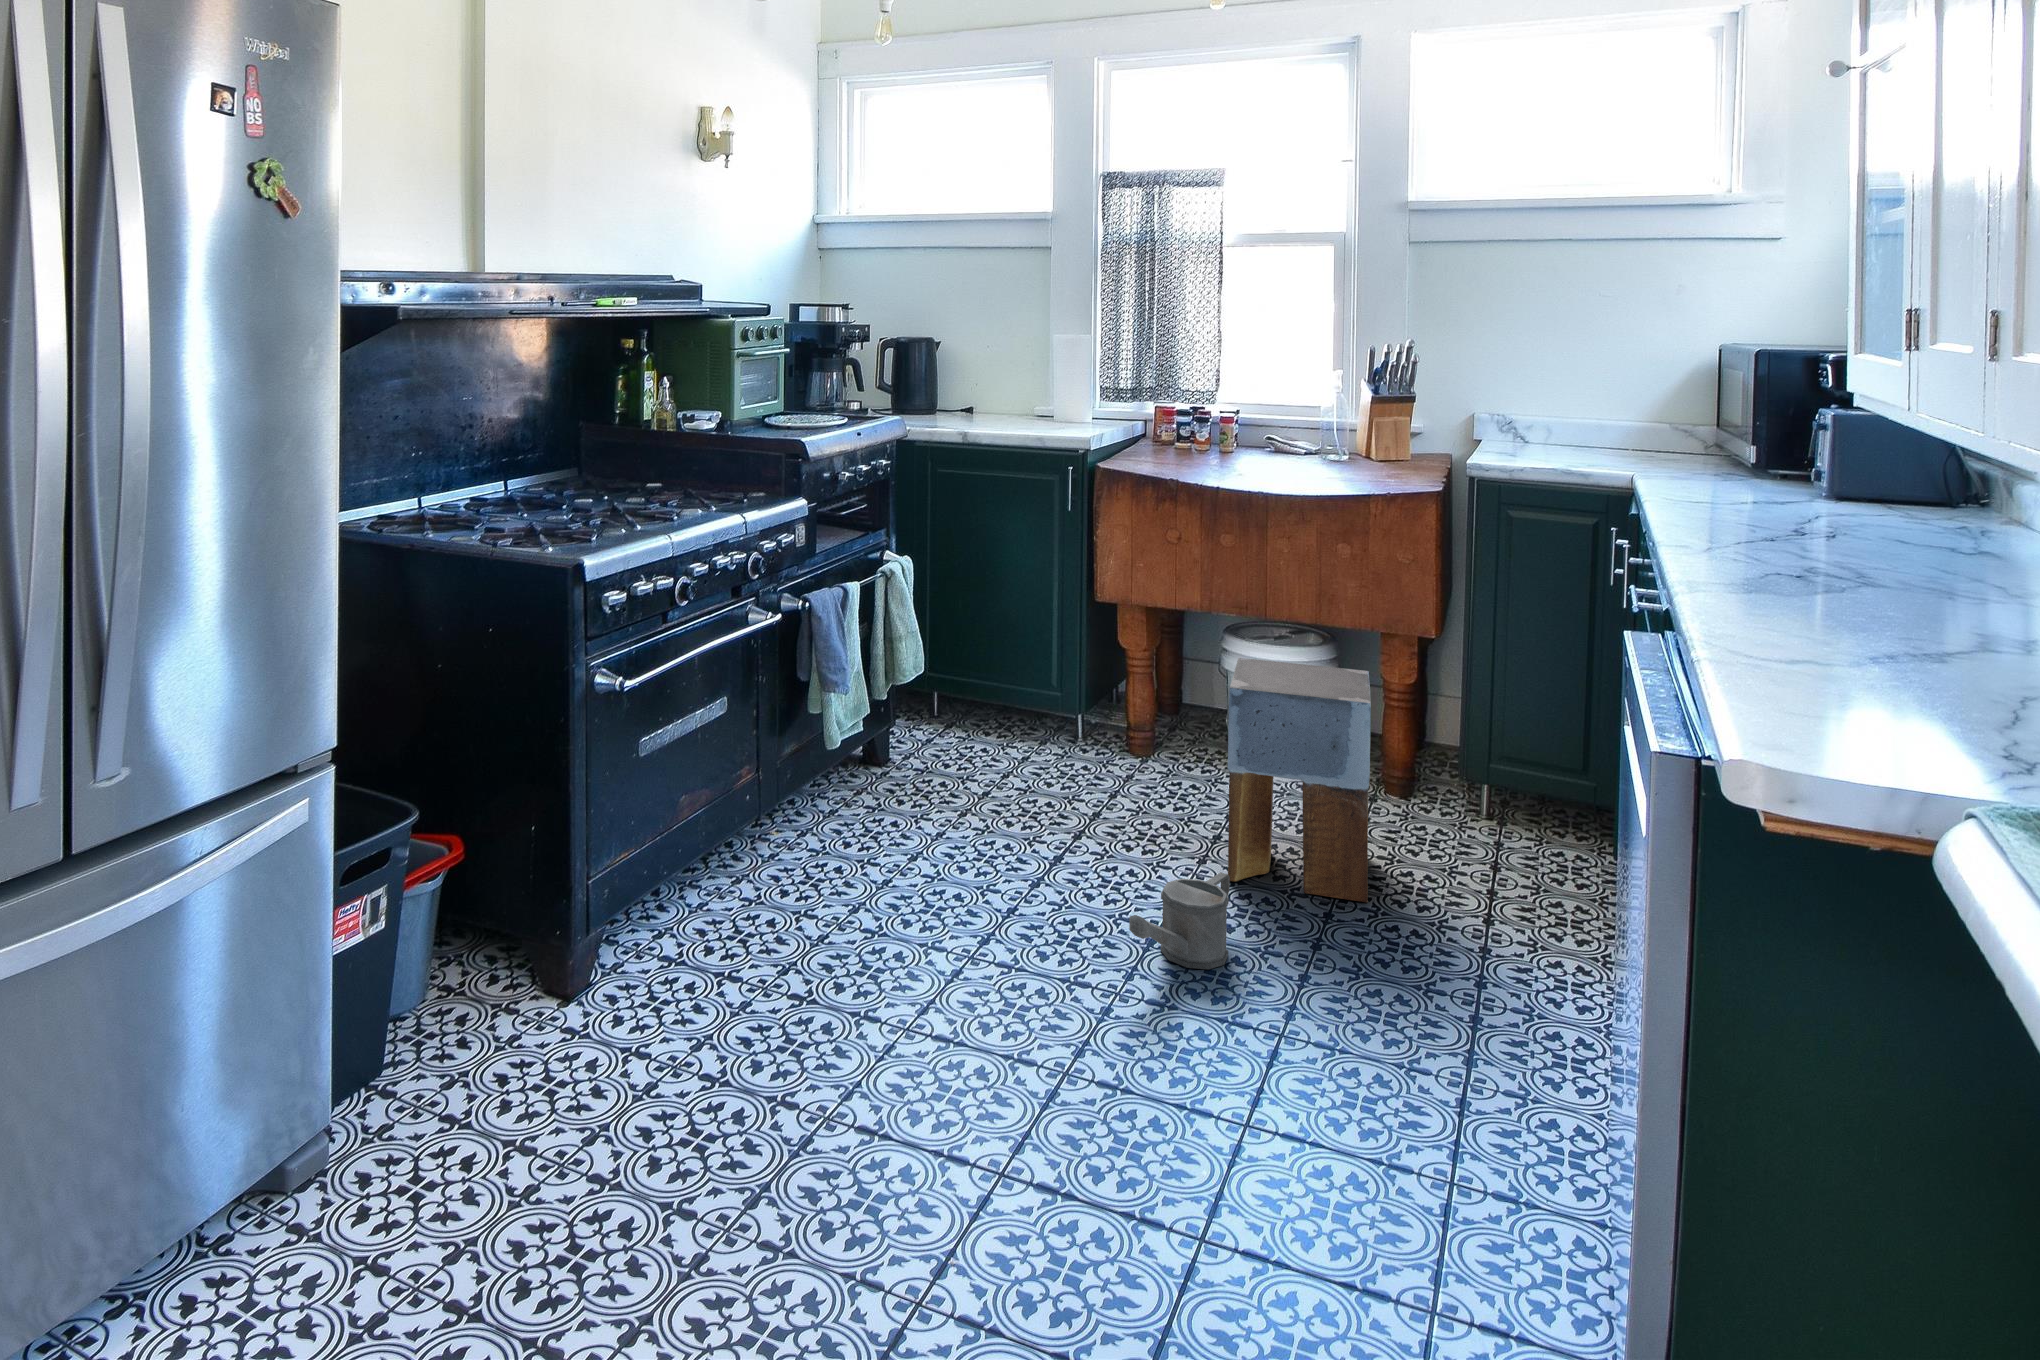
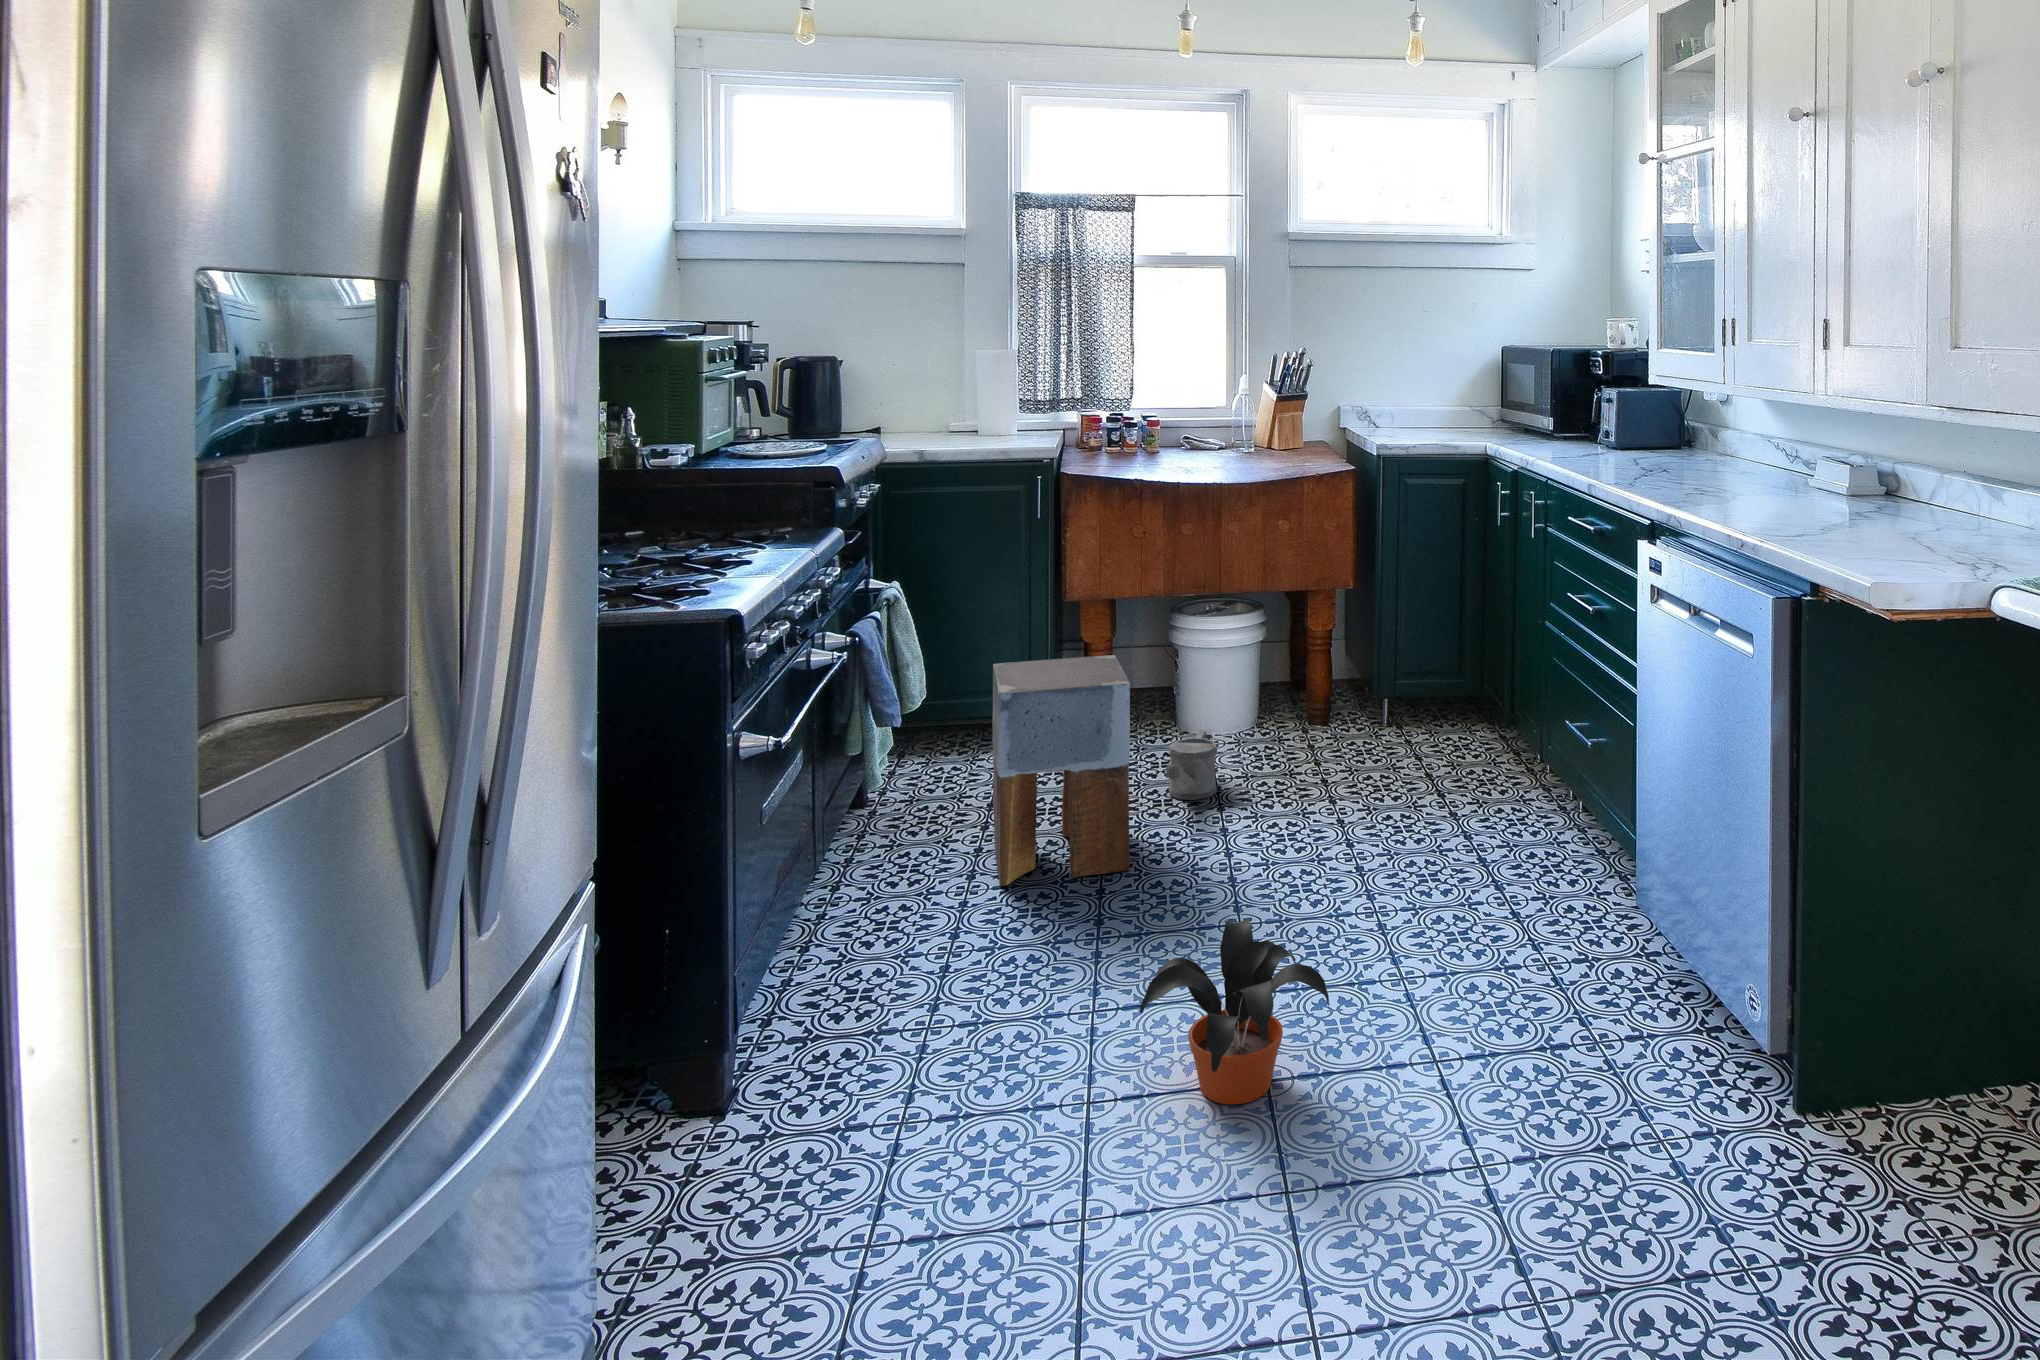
watering can: present [1129,872,1230,969] -> present [1166,731,1217,800]
potted plant: none [1298,985,1531,1199] -> present [1140,919,1329,1105]

